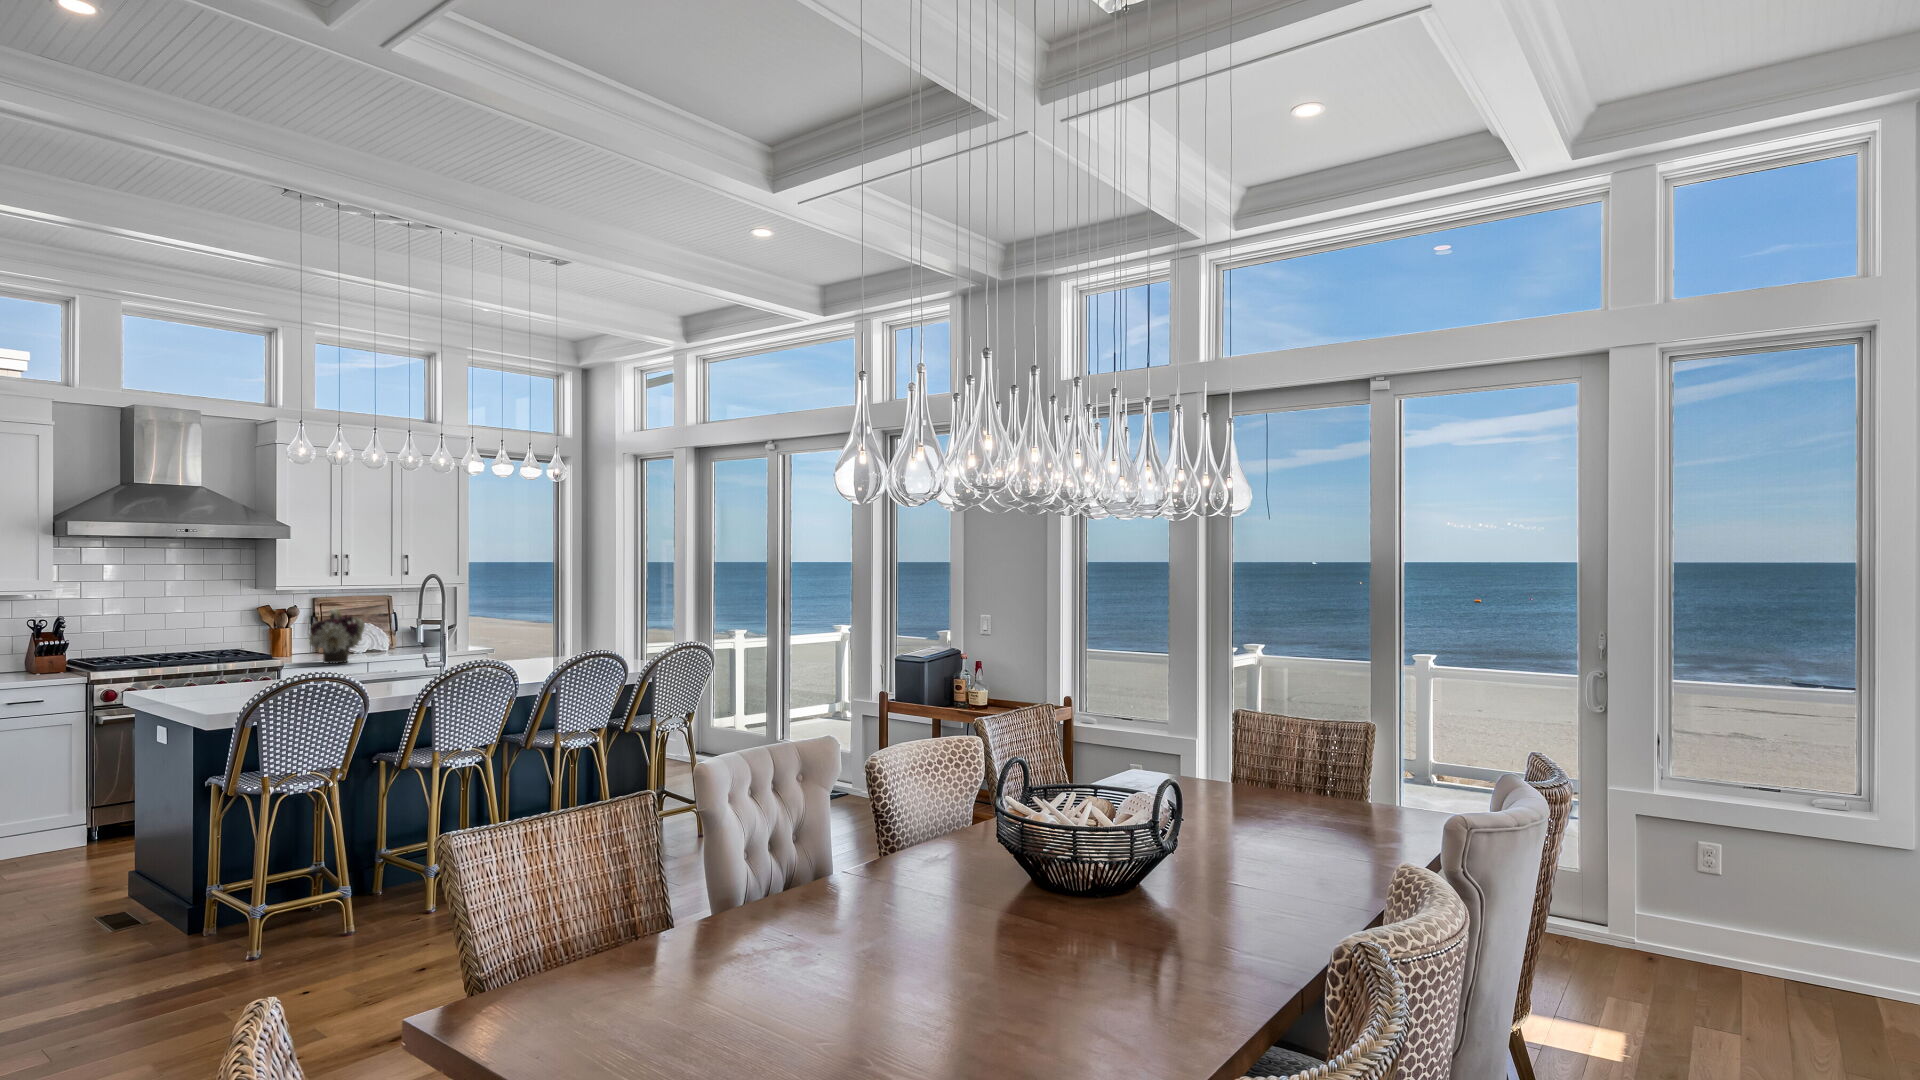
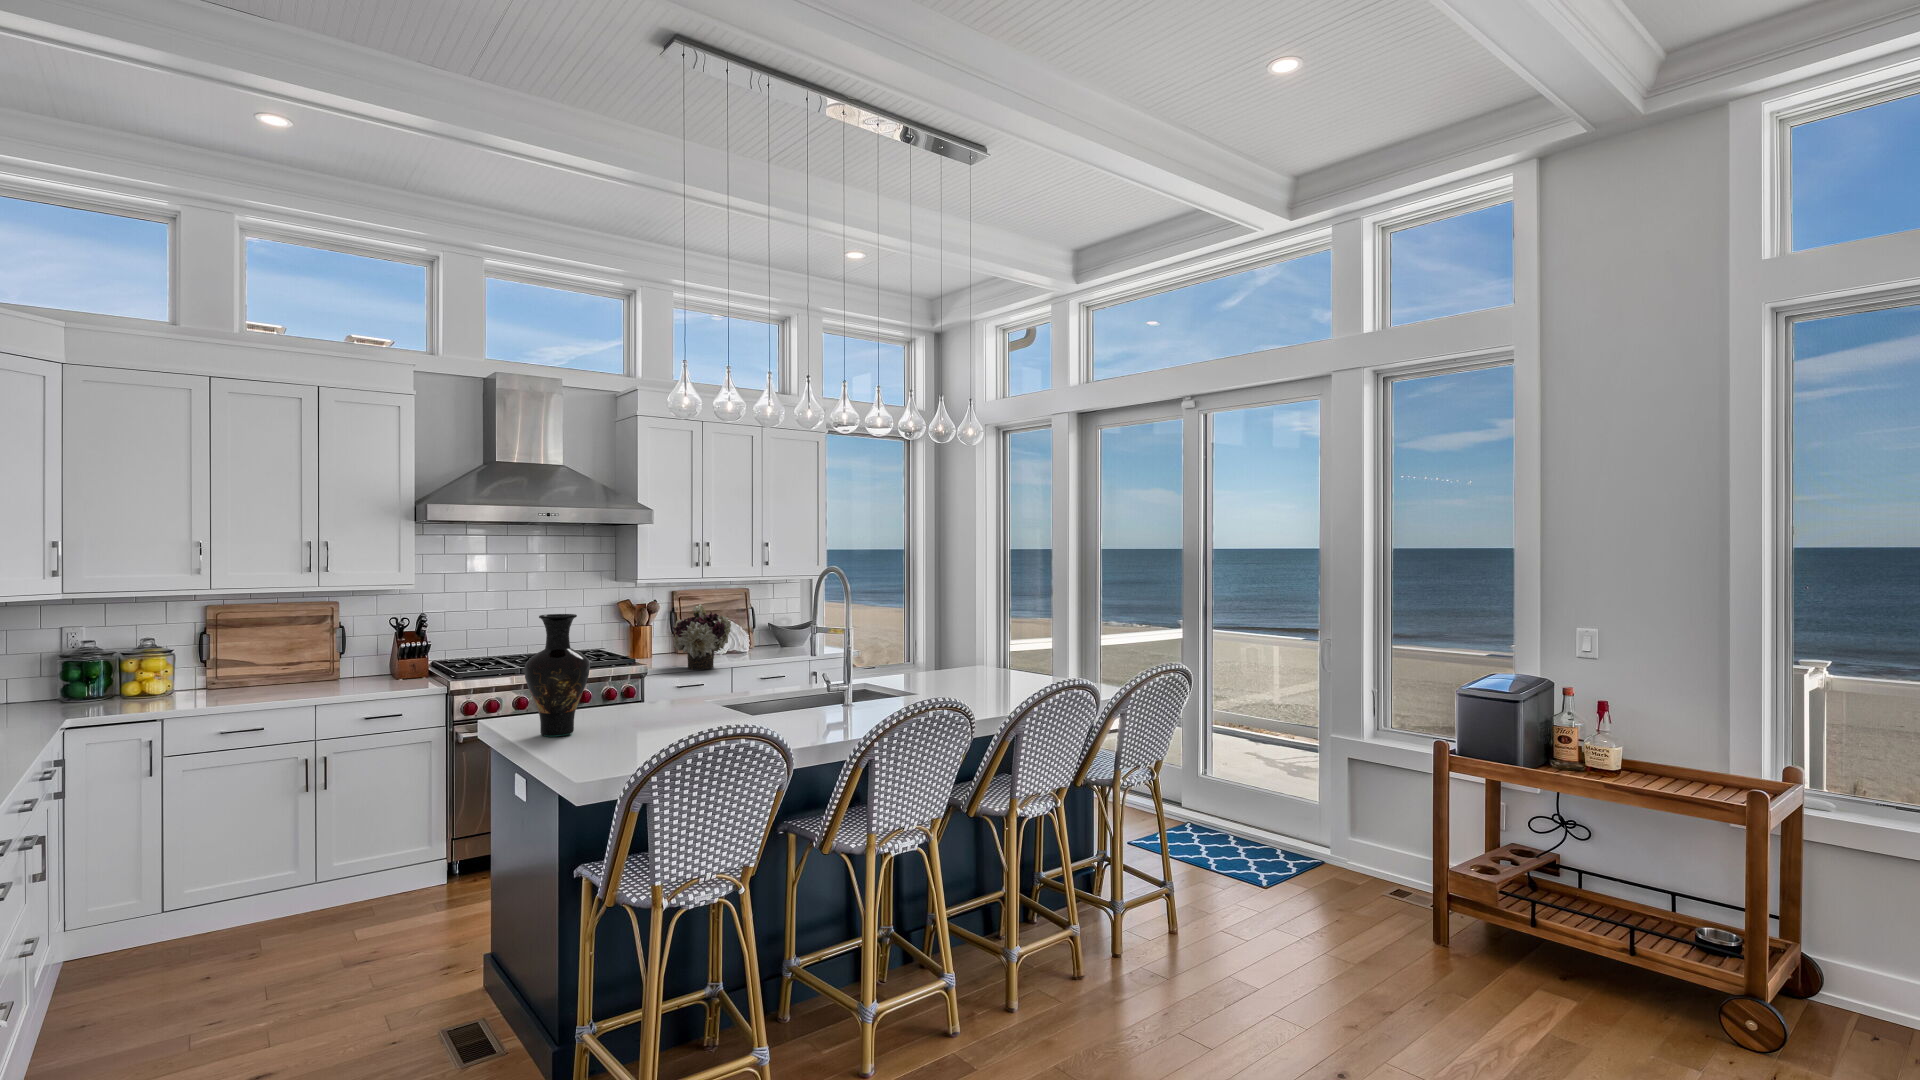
vase: none [167,609,222,698] -> present [524,614,590,737]

